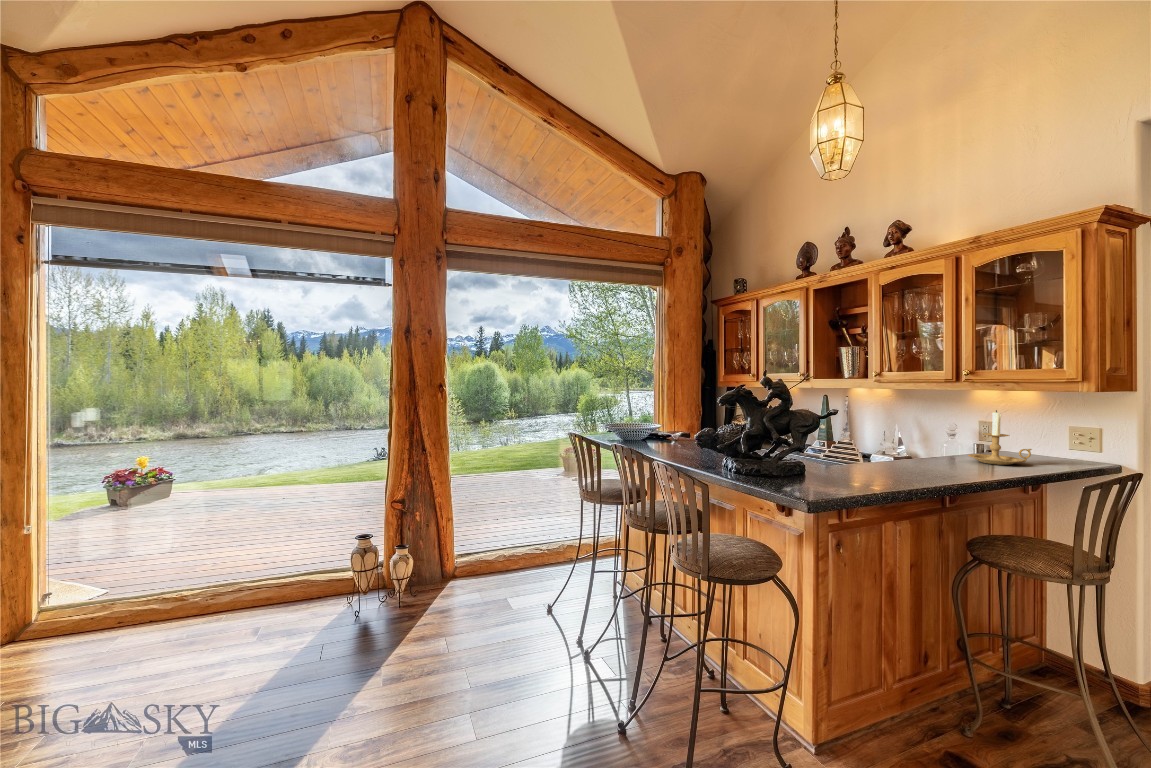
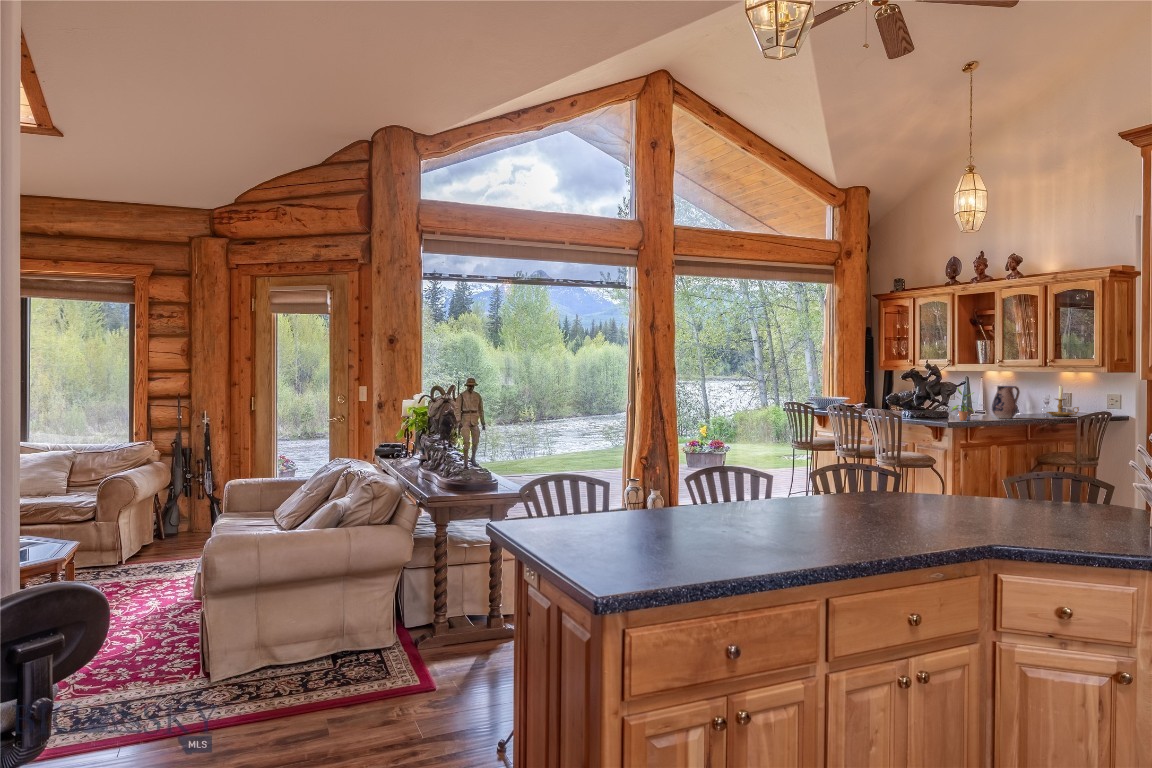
ceramic pitcher: none [884,413,936,476] -> present [992,386,1020,419]
potted plant: none [807,418,869,485] -> present [951,388,974,421]

